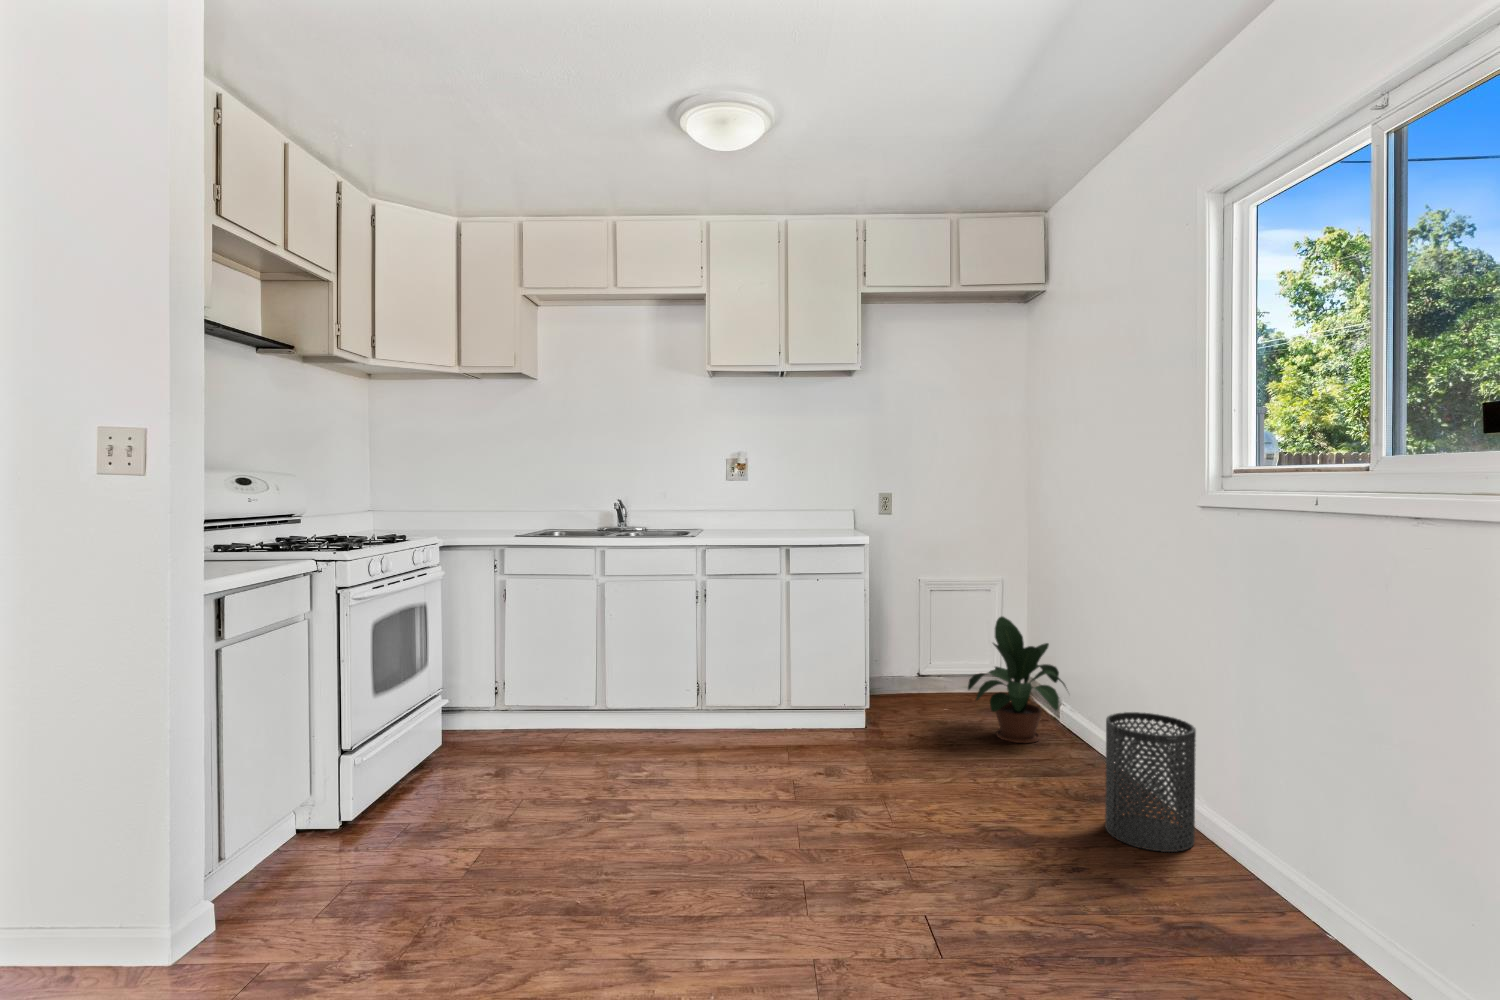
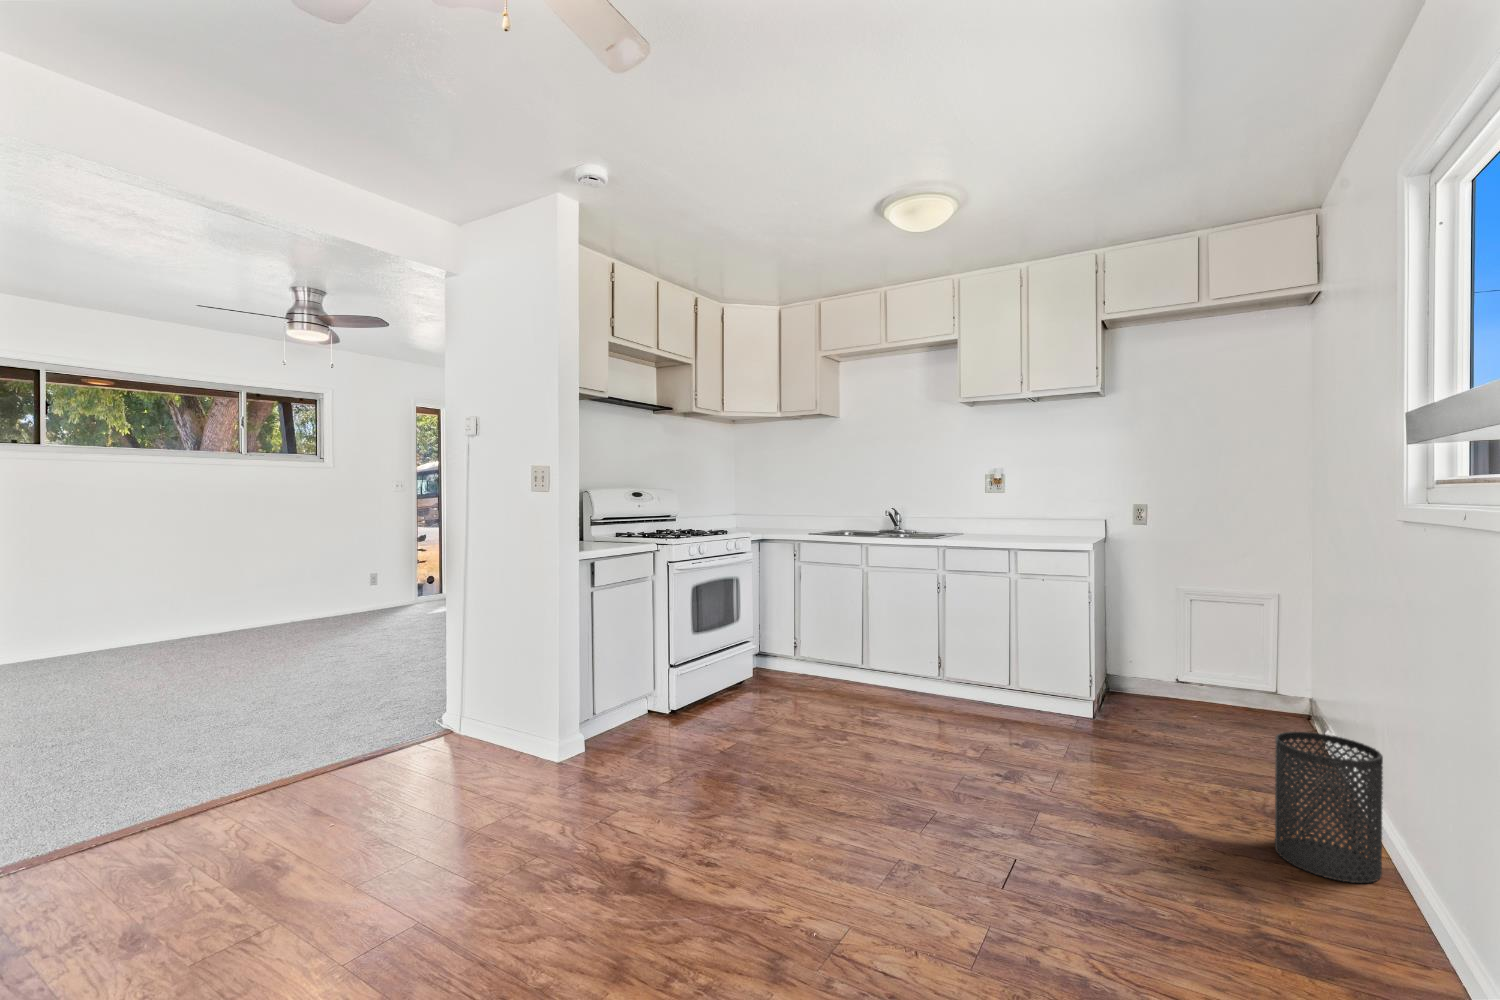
potted plant: present [968,617,1066,743] -> none [1205,630,1322,760]

